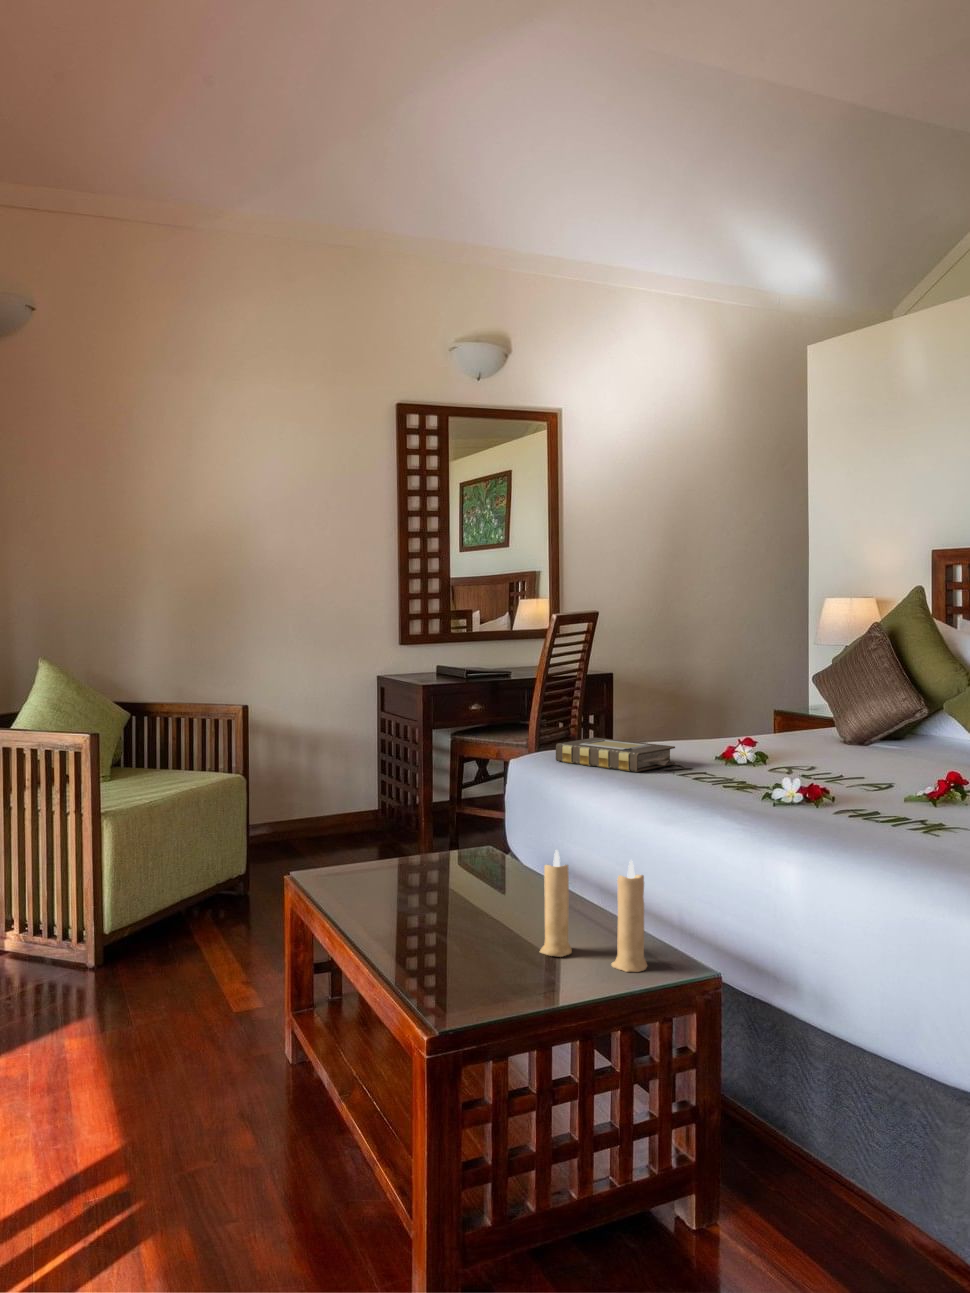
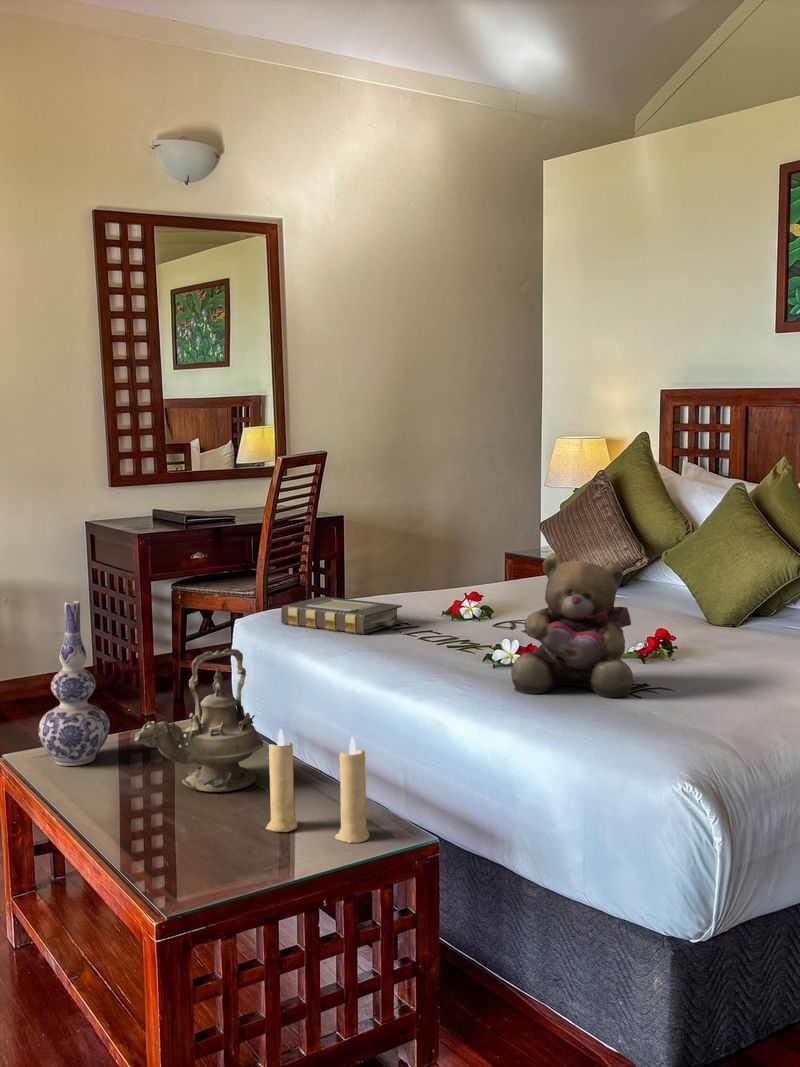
teddy bear: none [797,683,932,836] -> present [511,553,633,697]
vase: none [323,725,389,883] -> present [38,601,110,766]
teapot: none [412,772,538,915] -> present [134,649,263,792]

